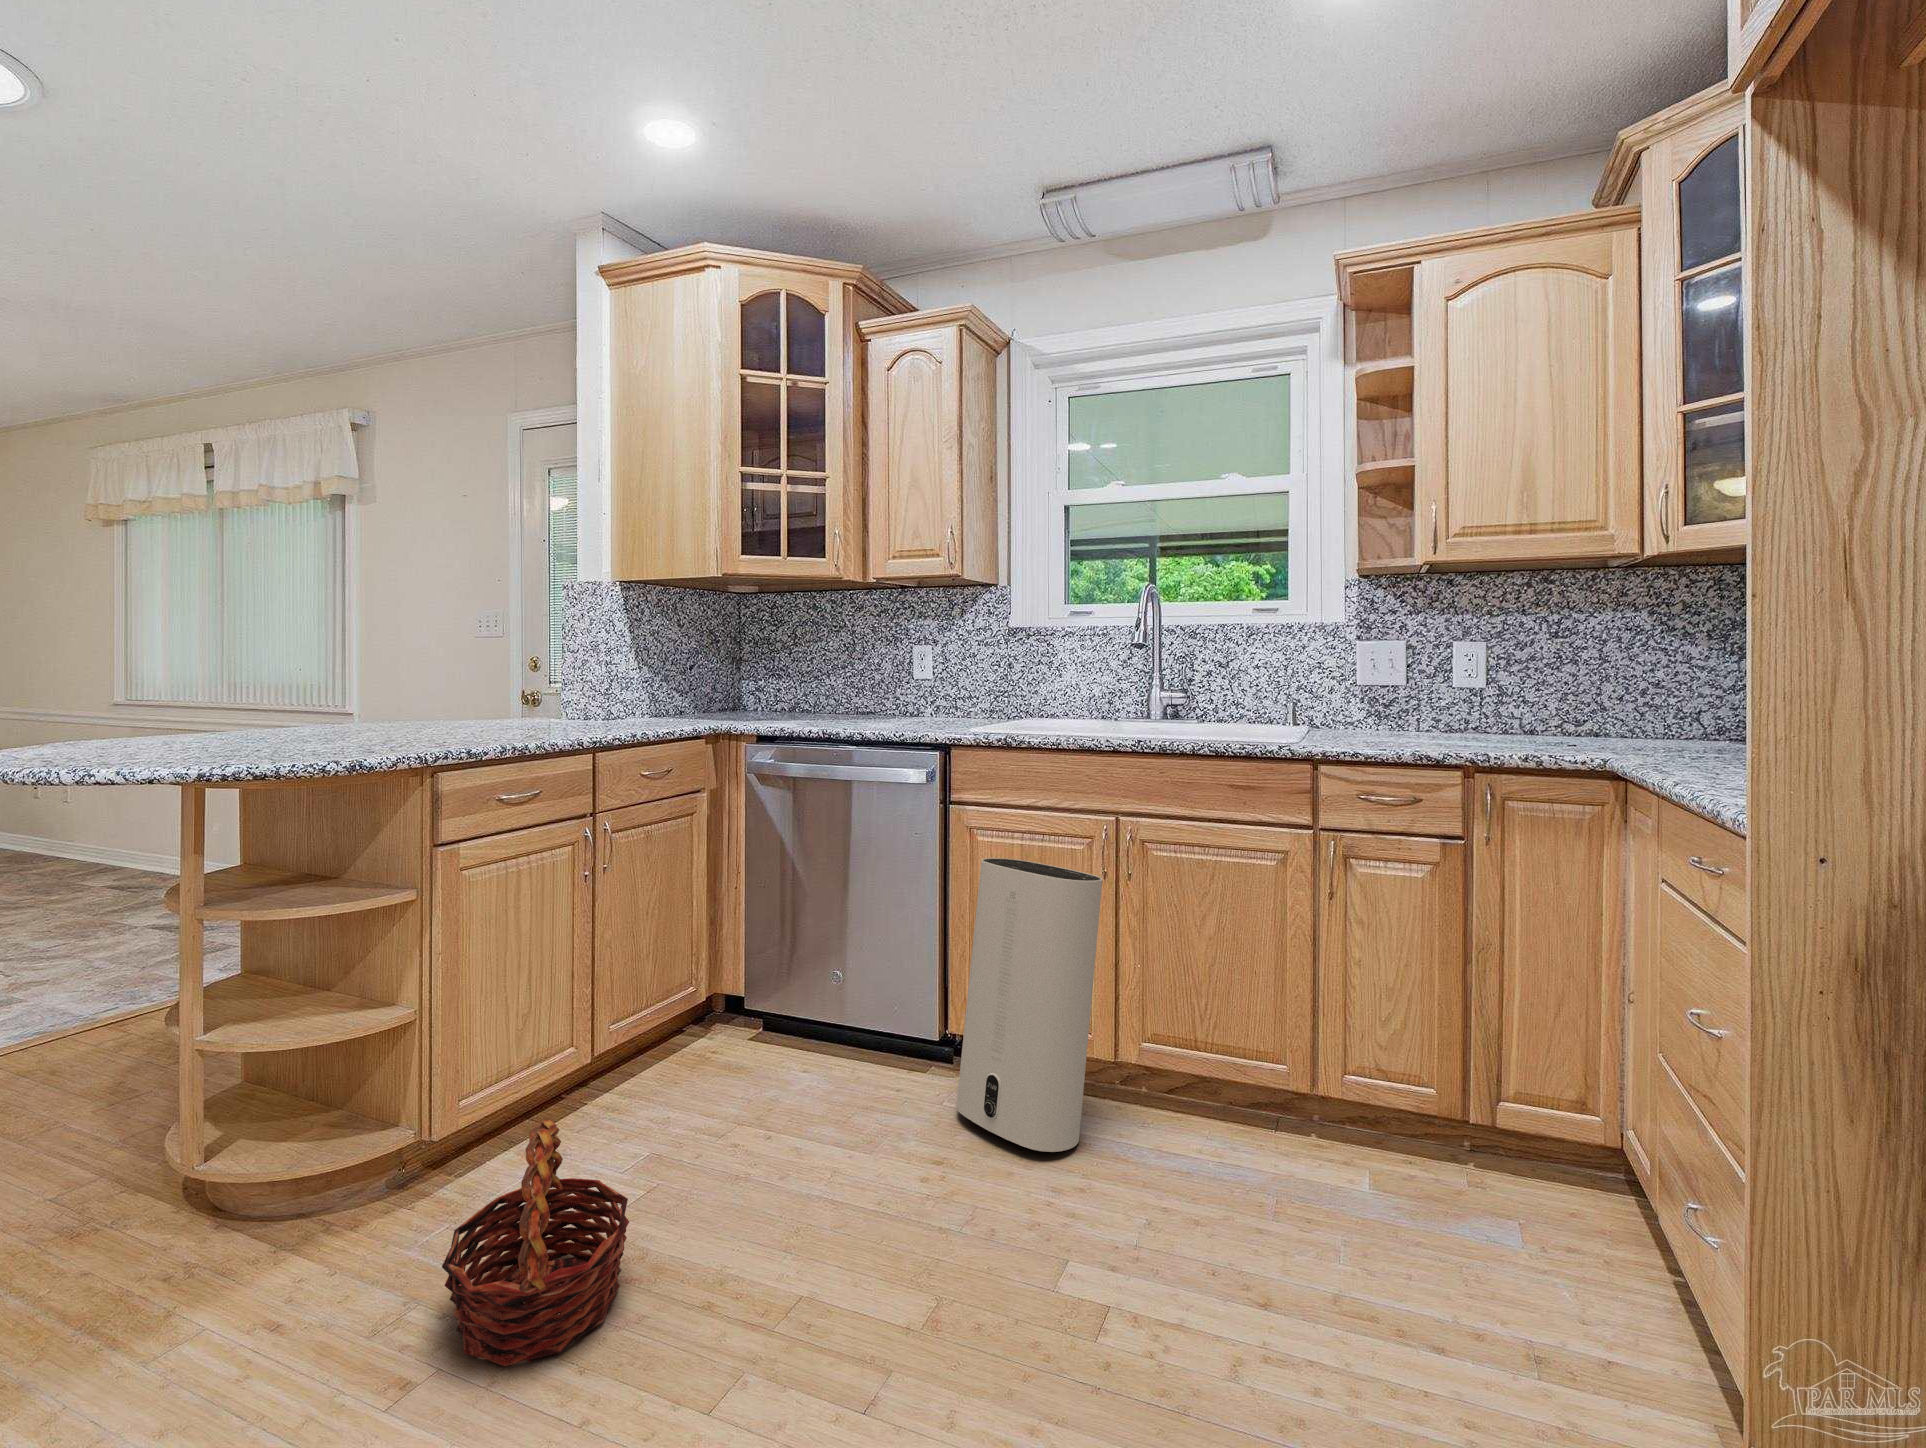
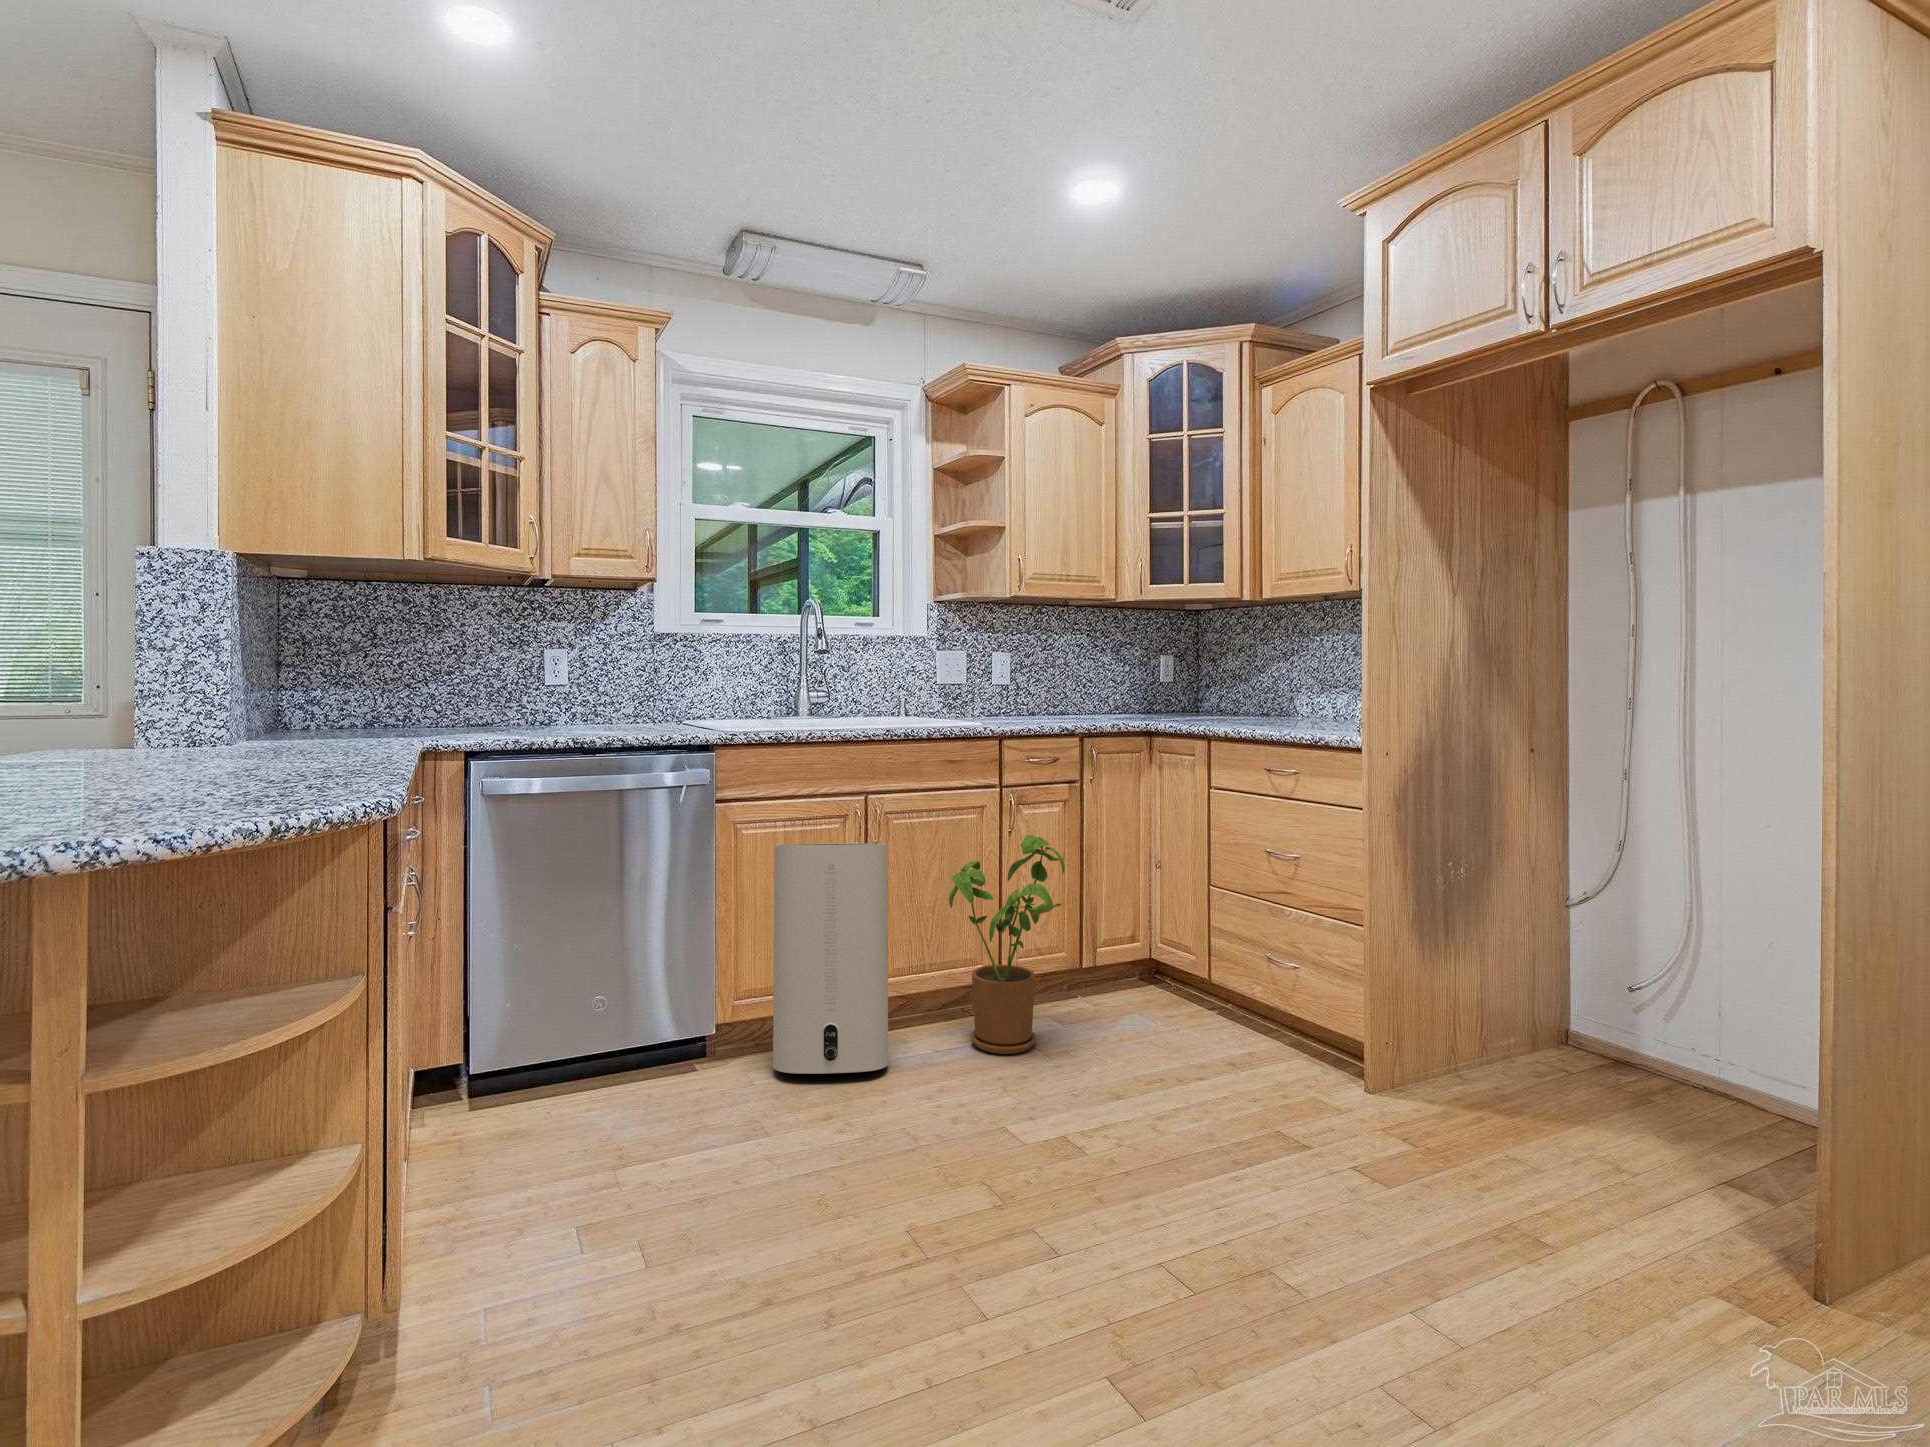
house plant: none [1190,908,1377,1218] -> present [949,835,1065,1054]
basket: present [442,1120,629,1366] -> none [620,1122,793,1343]

